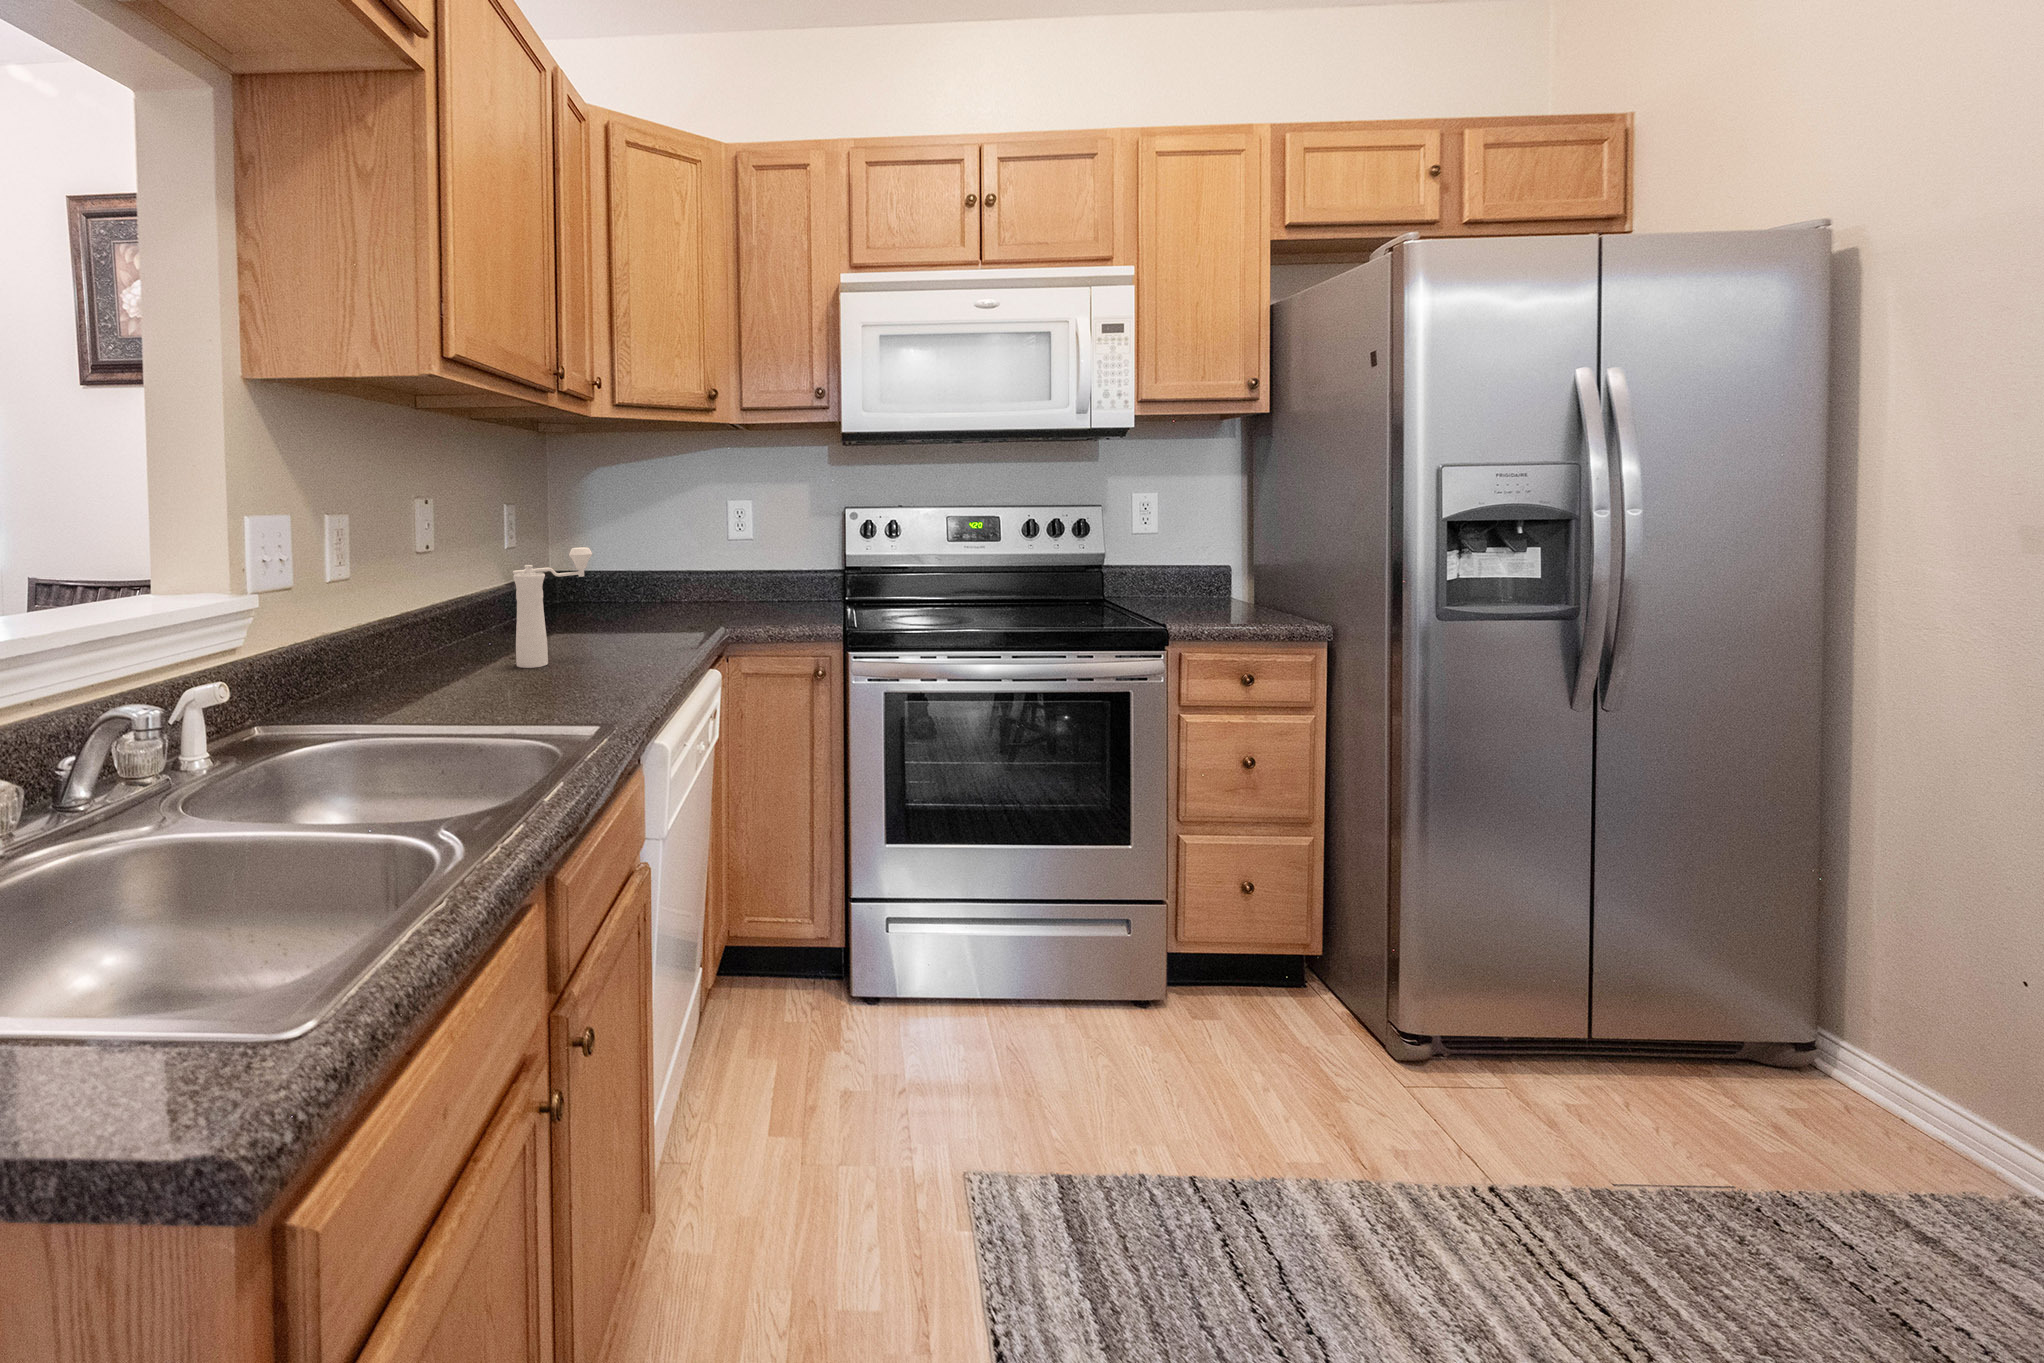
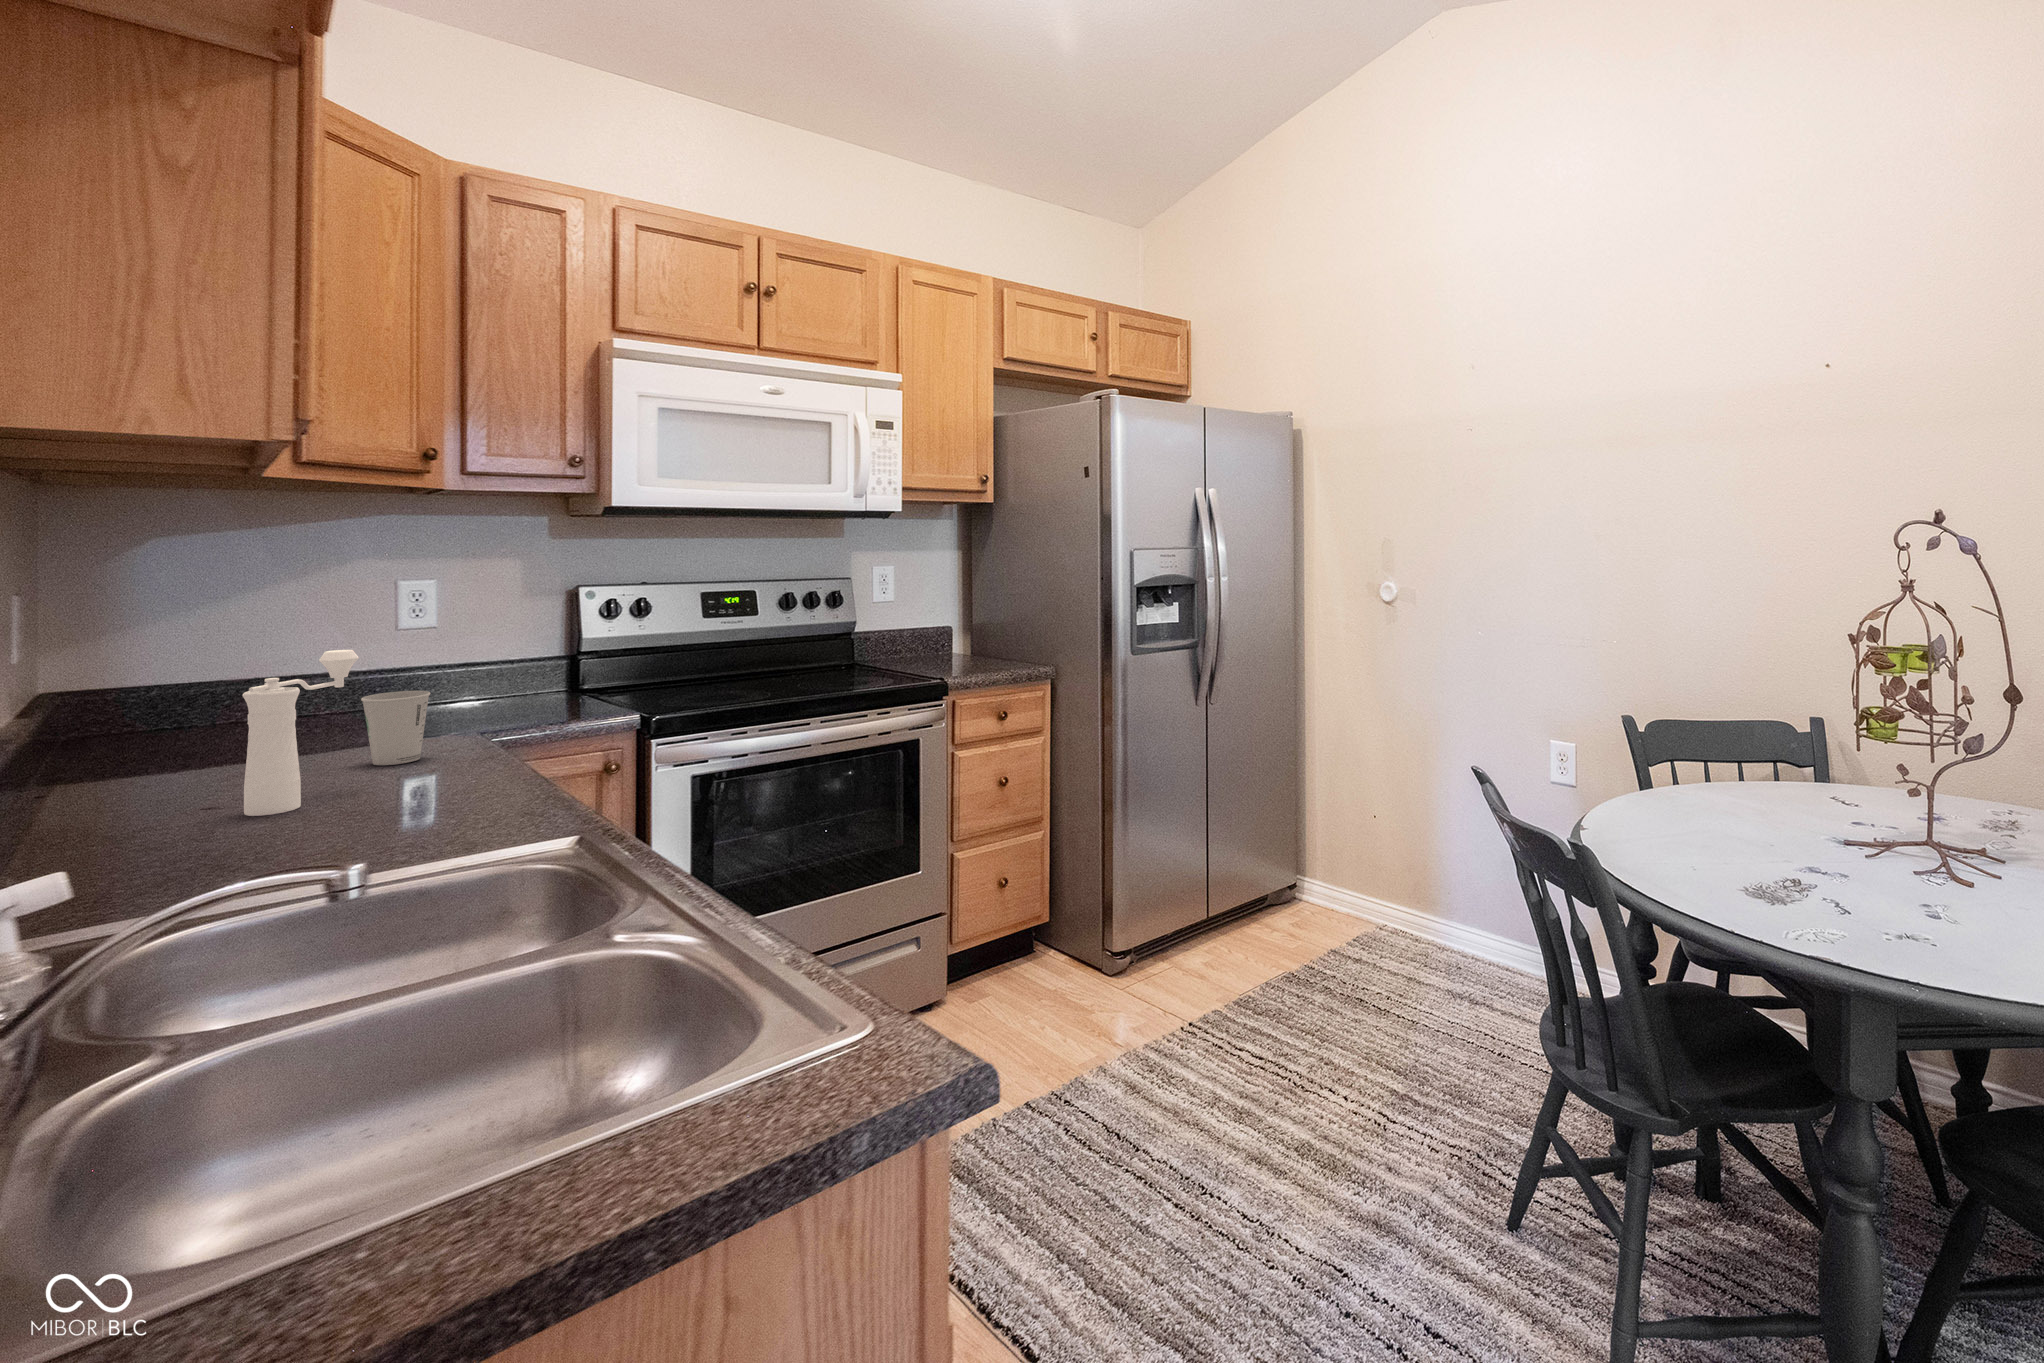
paper cup: none [630,586,673,644] -> present [361,691,430,765]

